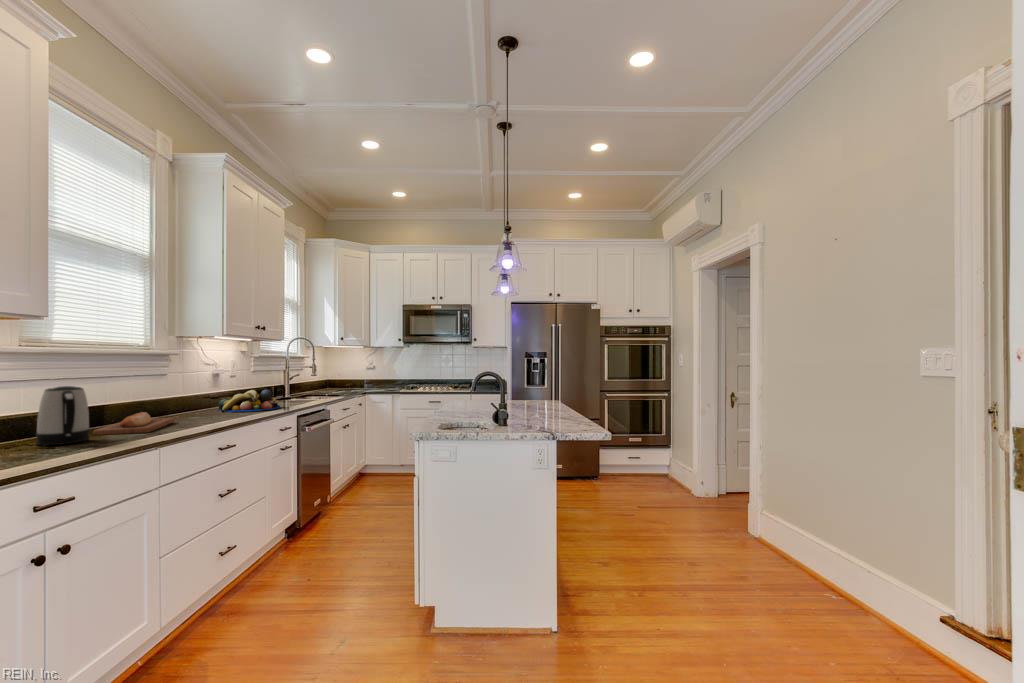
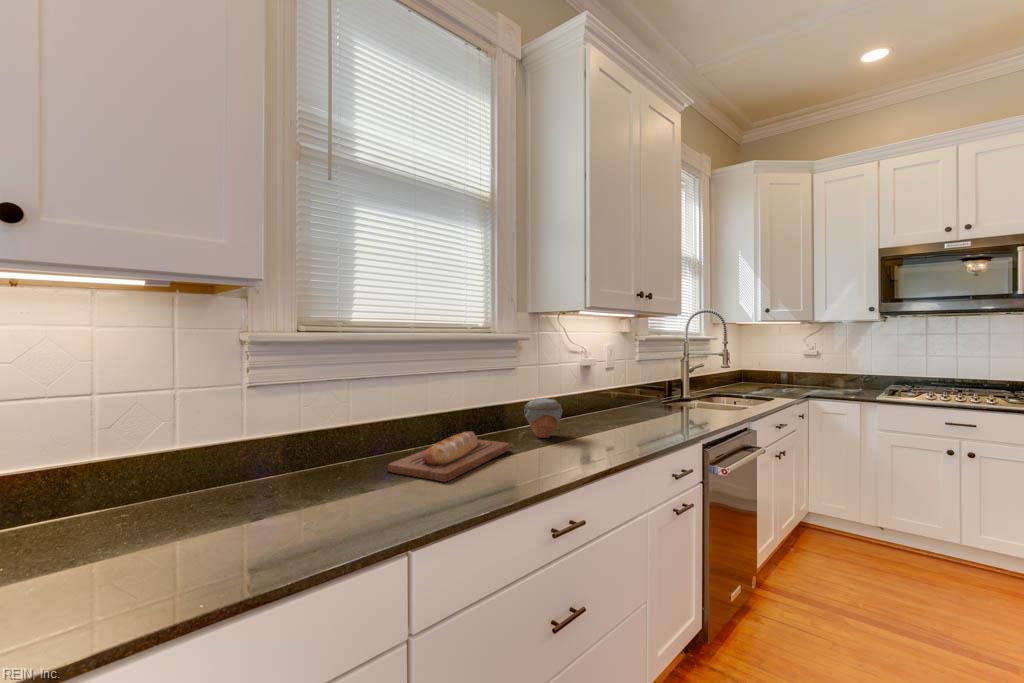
kettle: present [36,386,90,446] -> none [290,398,359,502]
fruit bowl: present [218,389,280,412] -> none [584,395,675,434]
jar: none [177,393,207,417] -> present [524,398,563,438]

